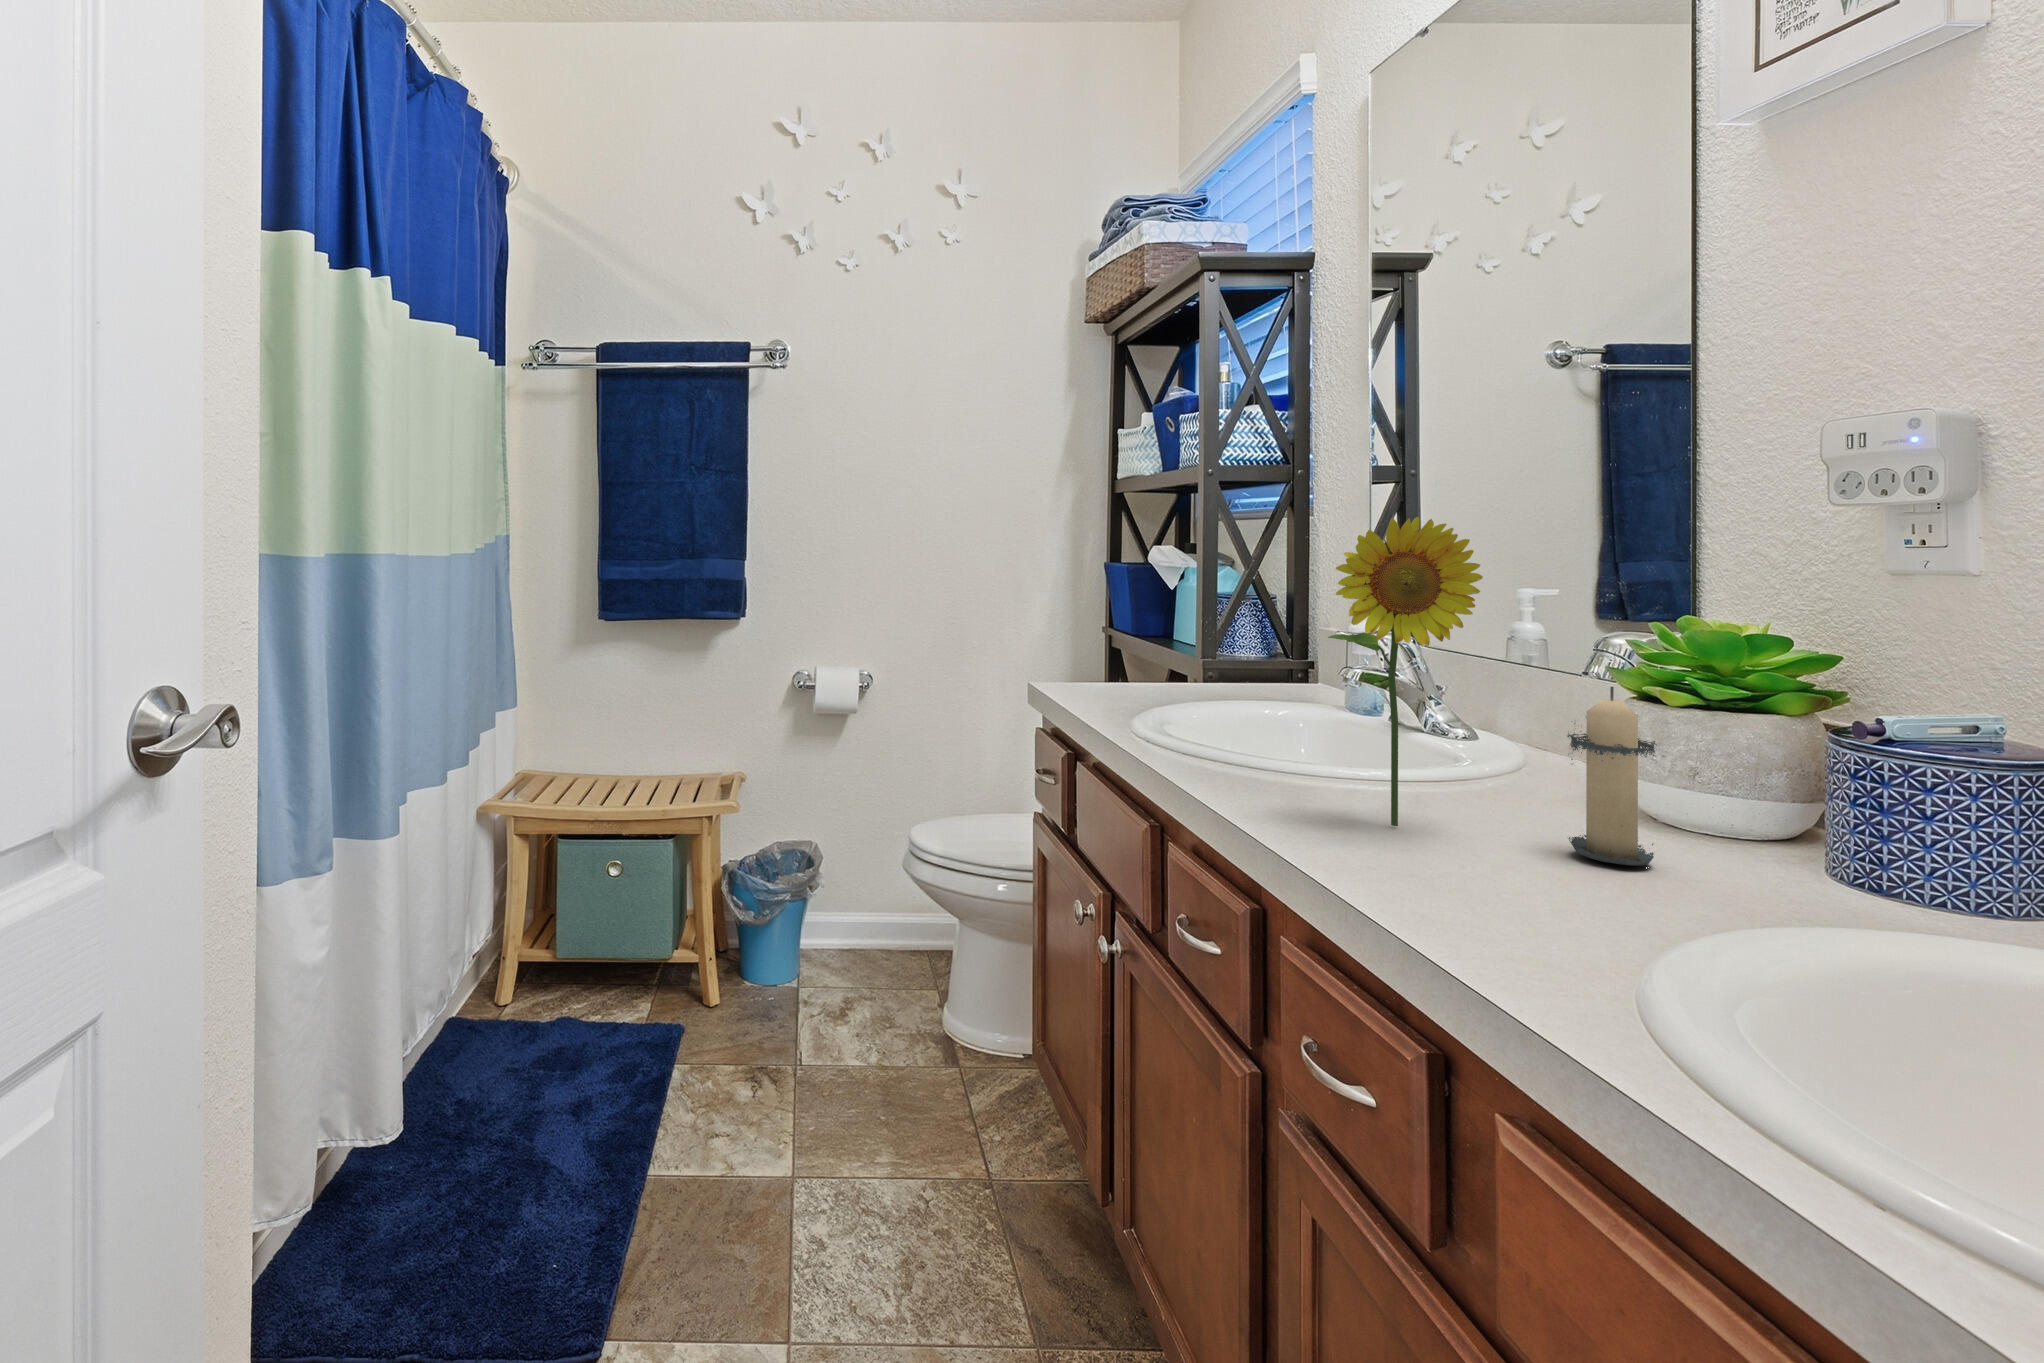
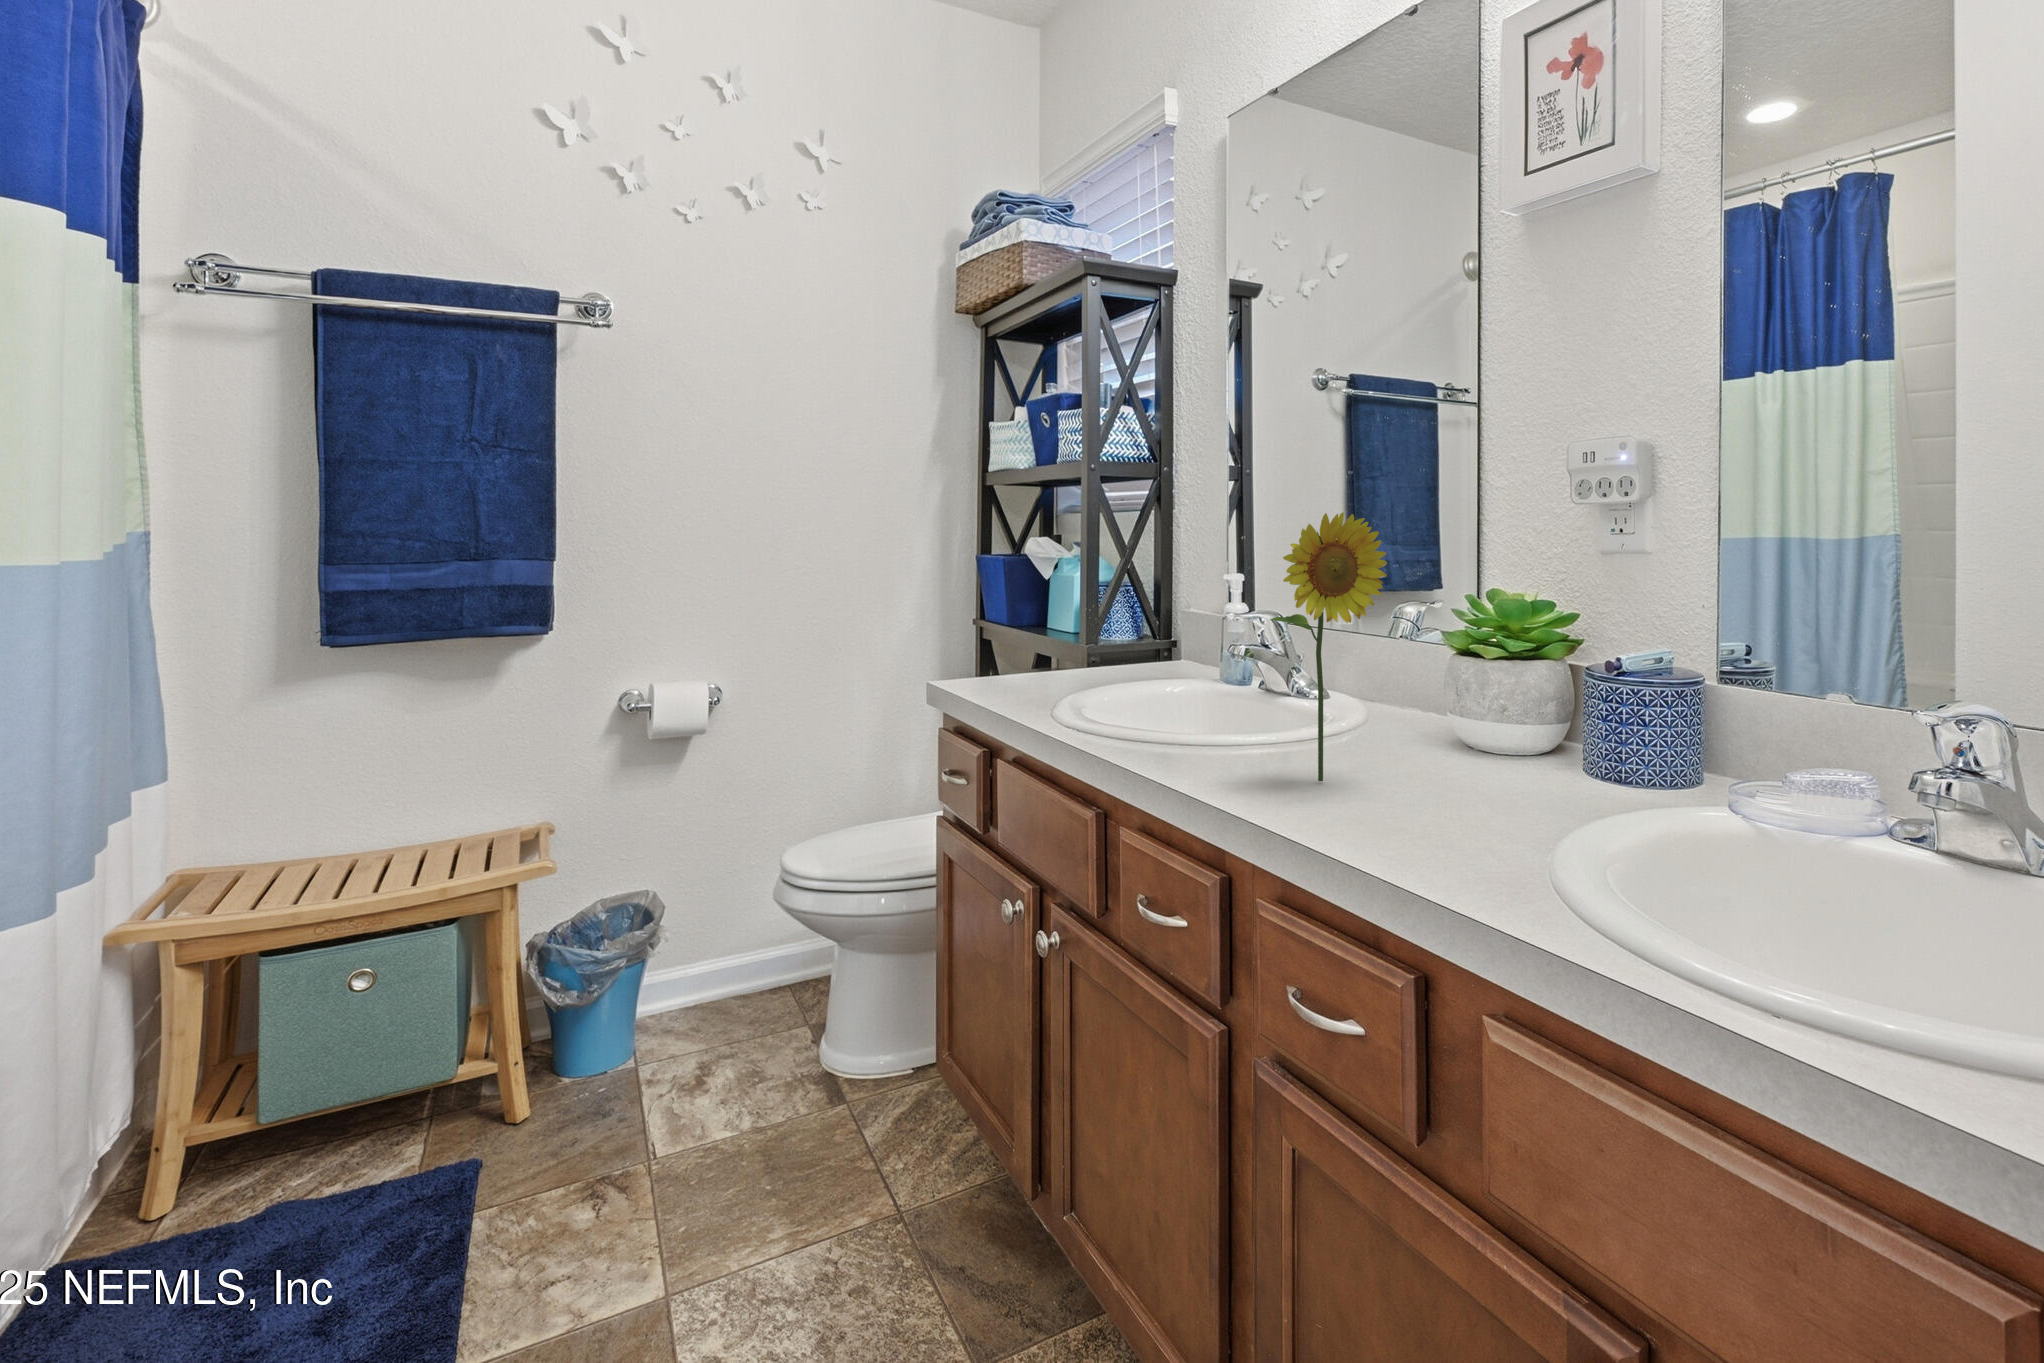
candle: present [1567,687,1657,866] -> none [1436,648,1506,790]

